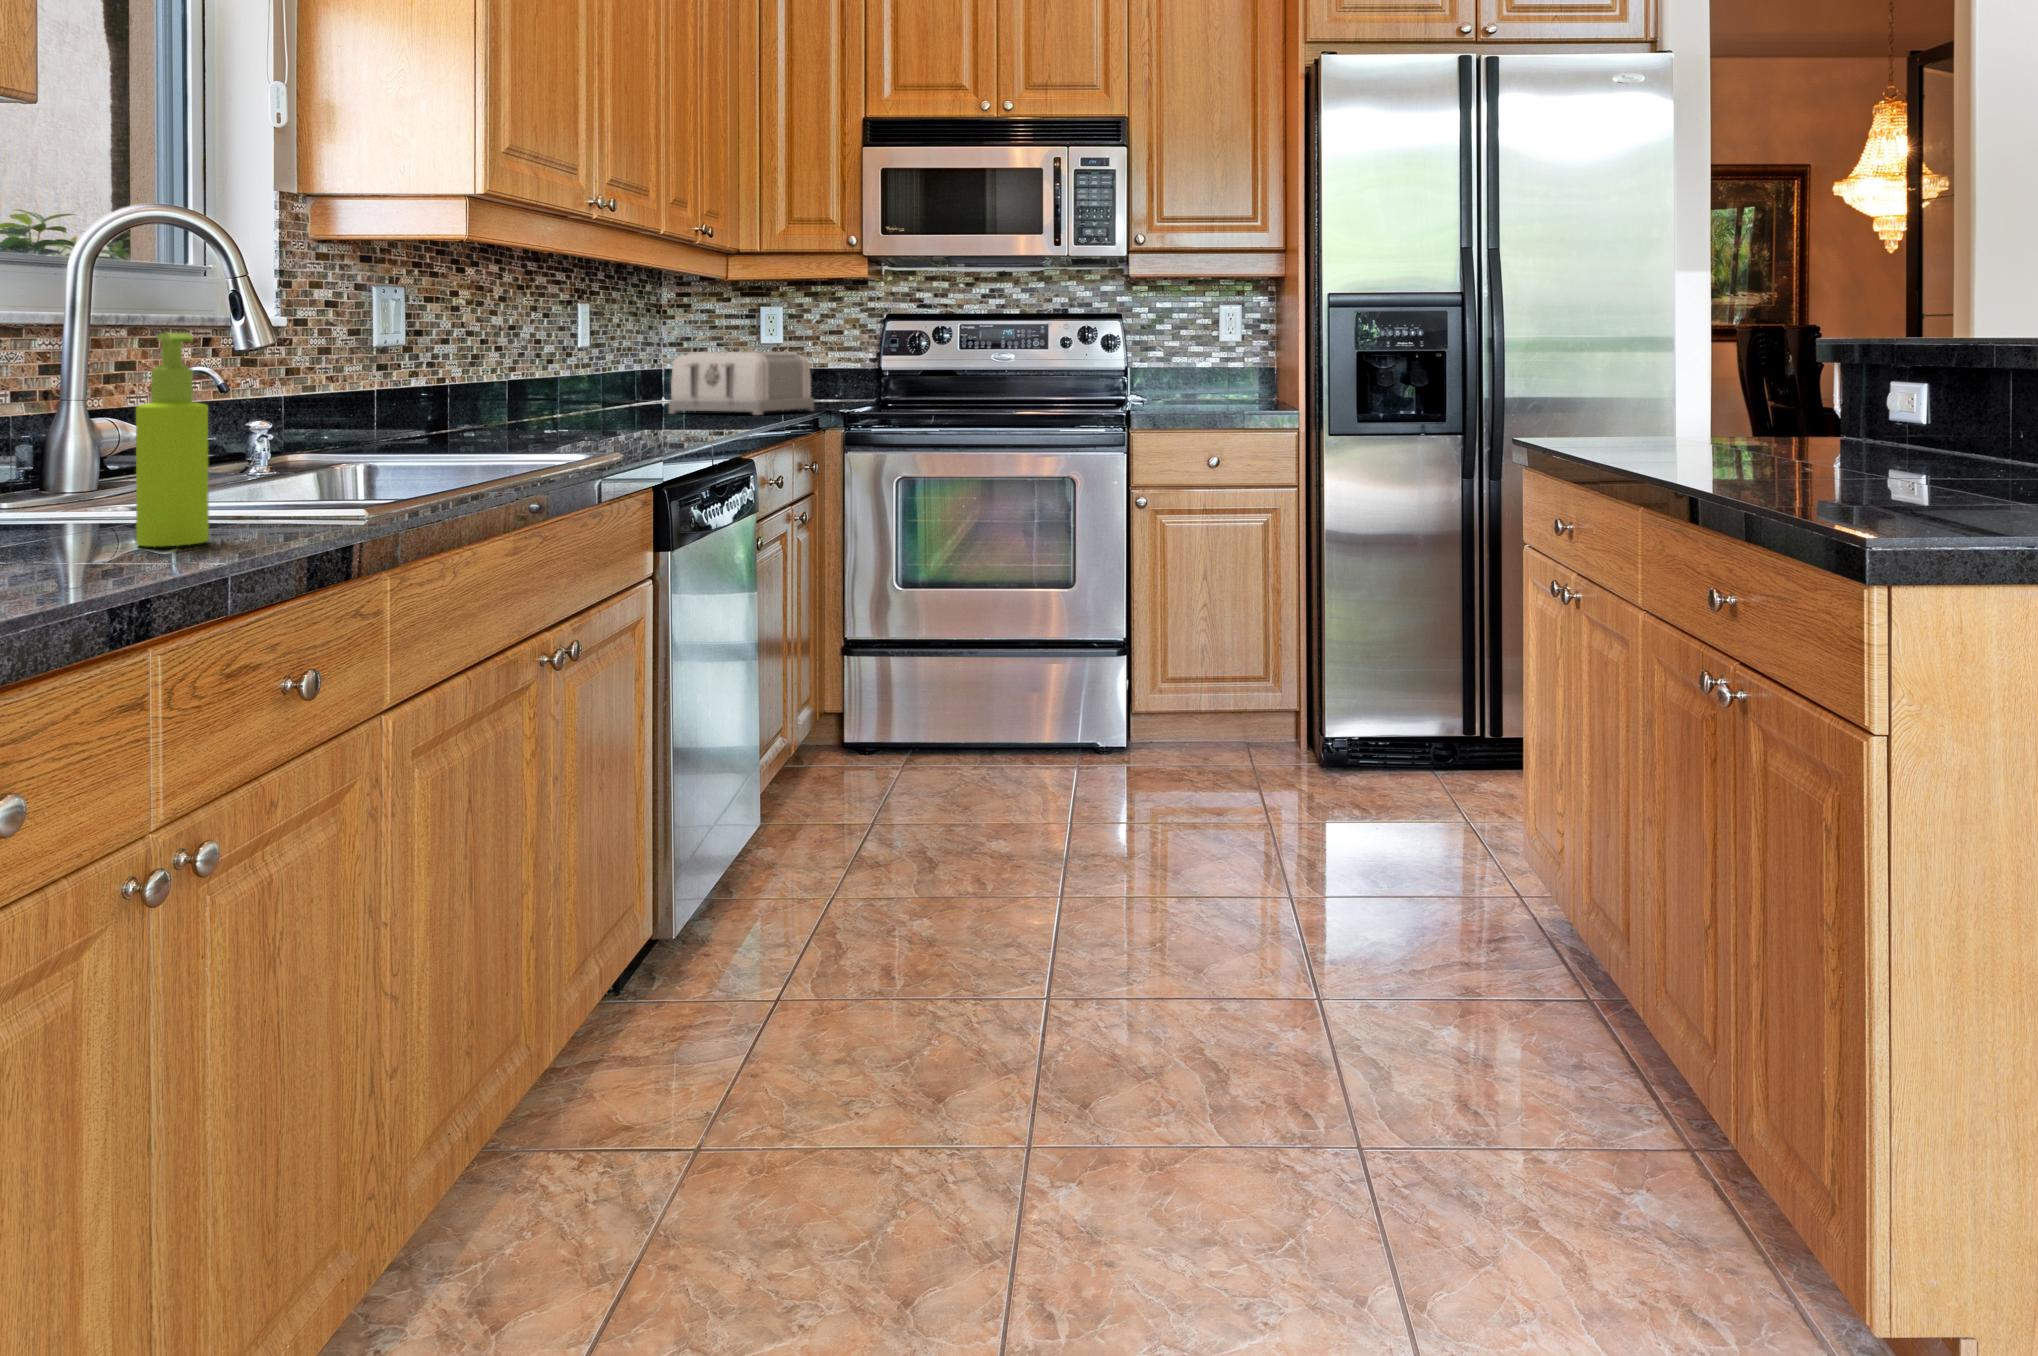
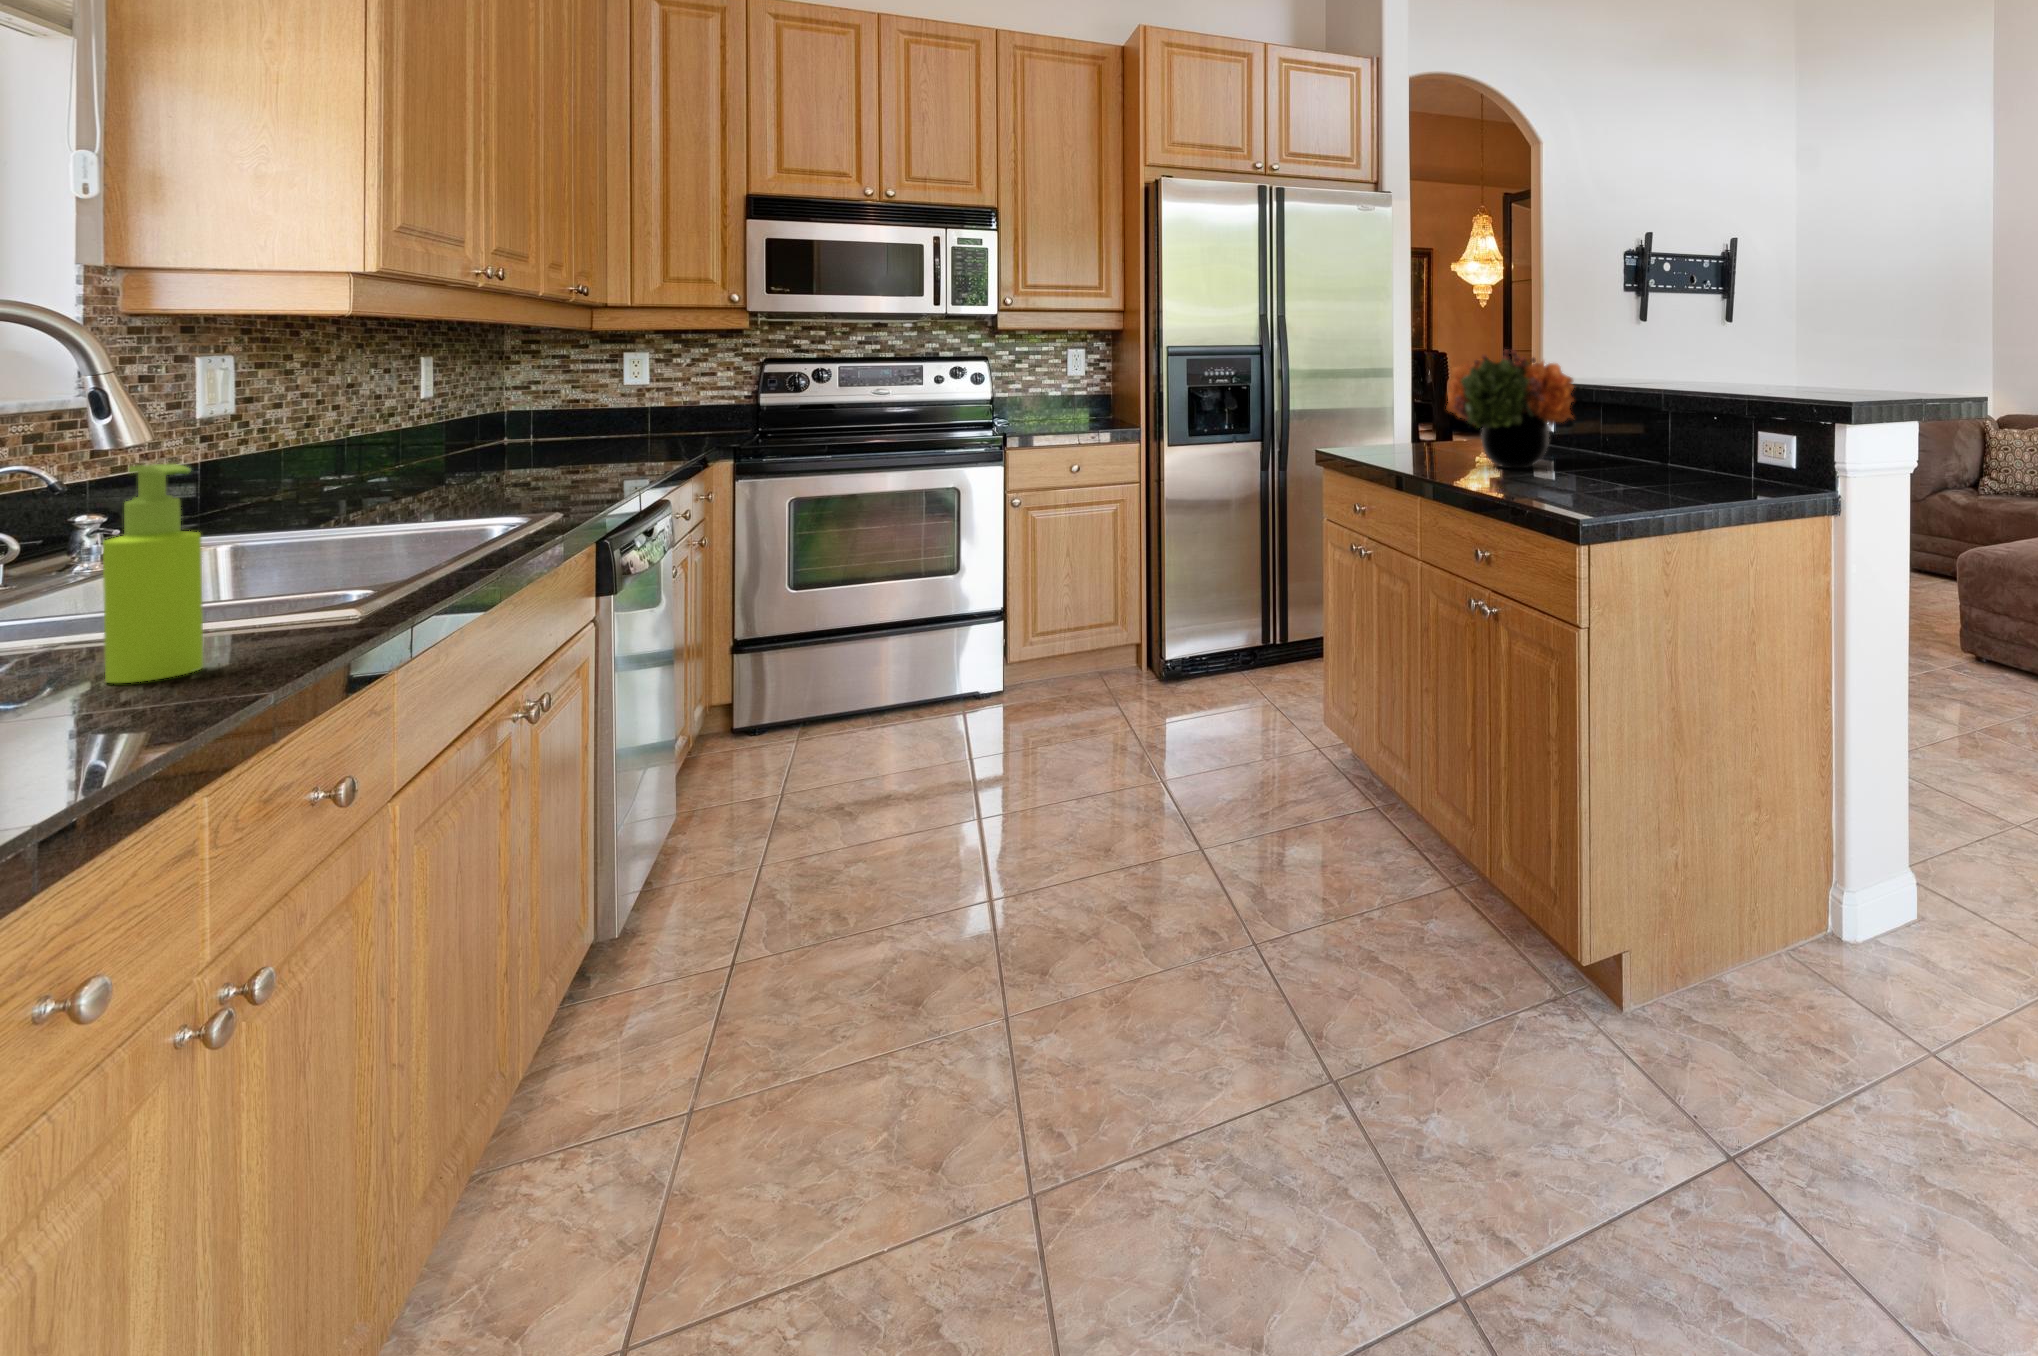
flower arrangement: none [1717,267,1968,466] -> present [1446,349,1574,468]
toaster: present [669,352,814,415] -> none [520,393,684,455]

